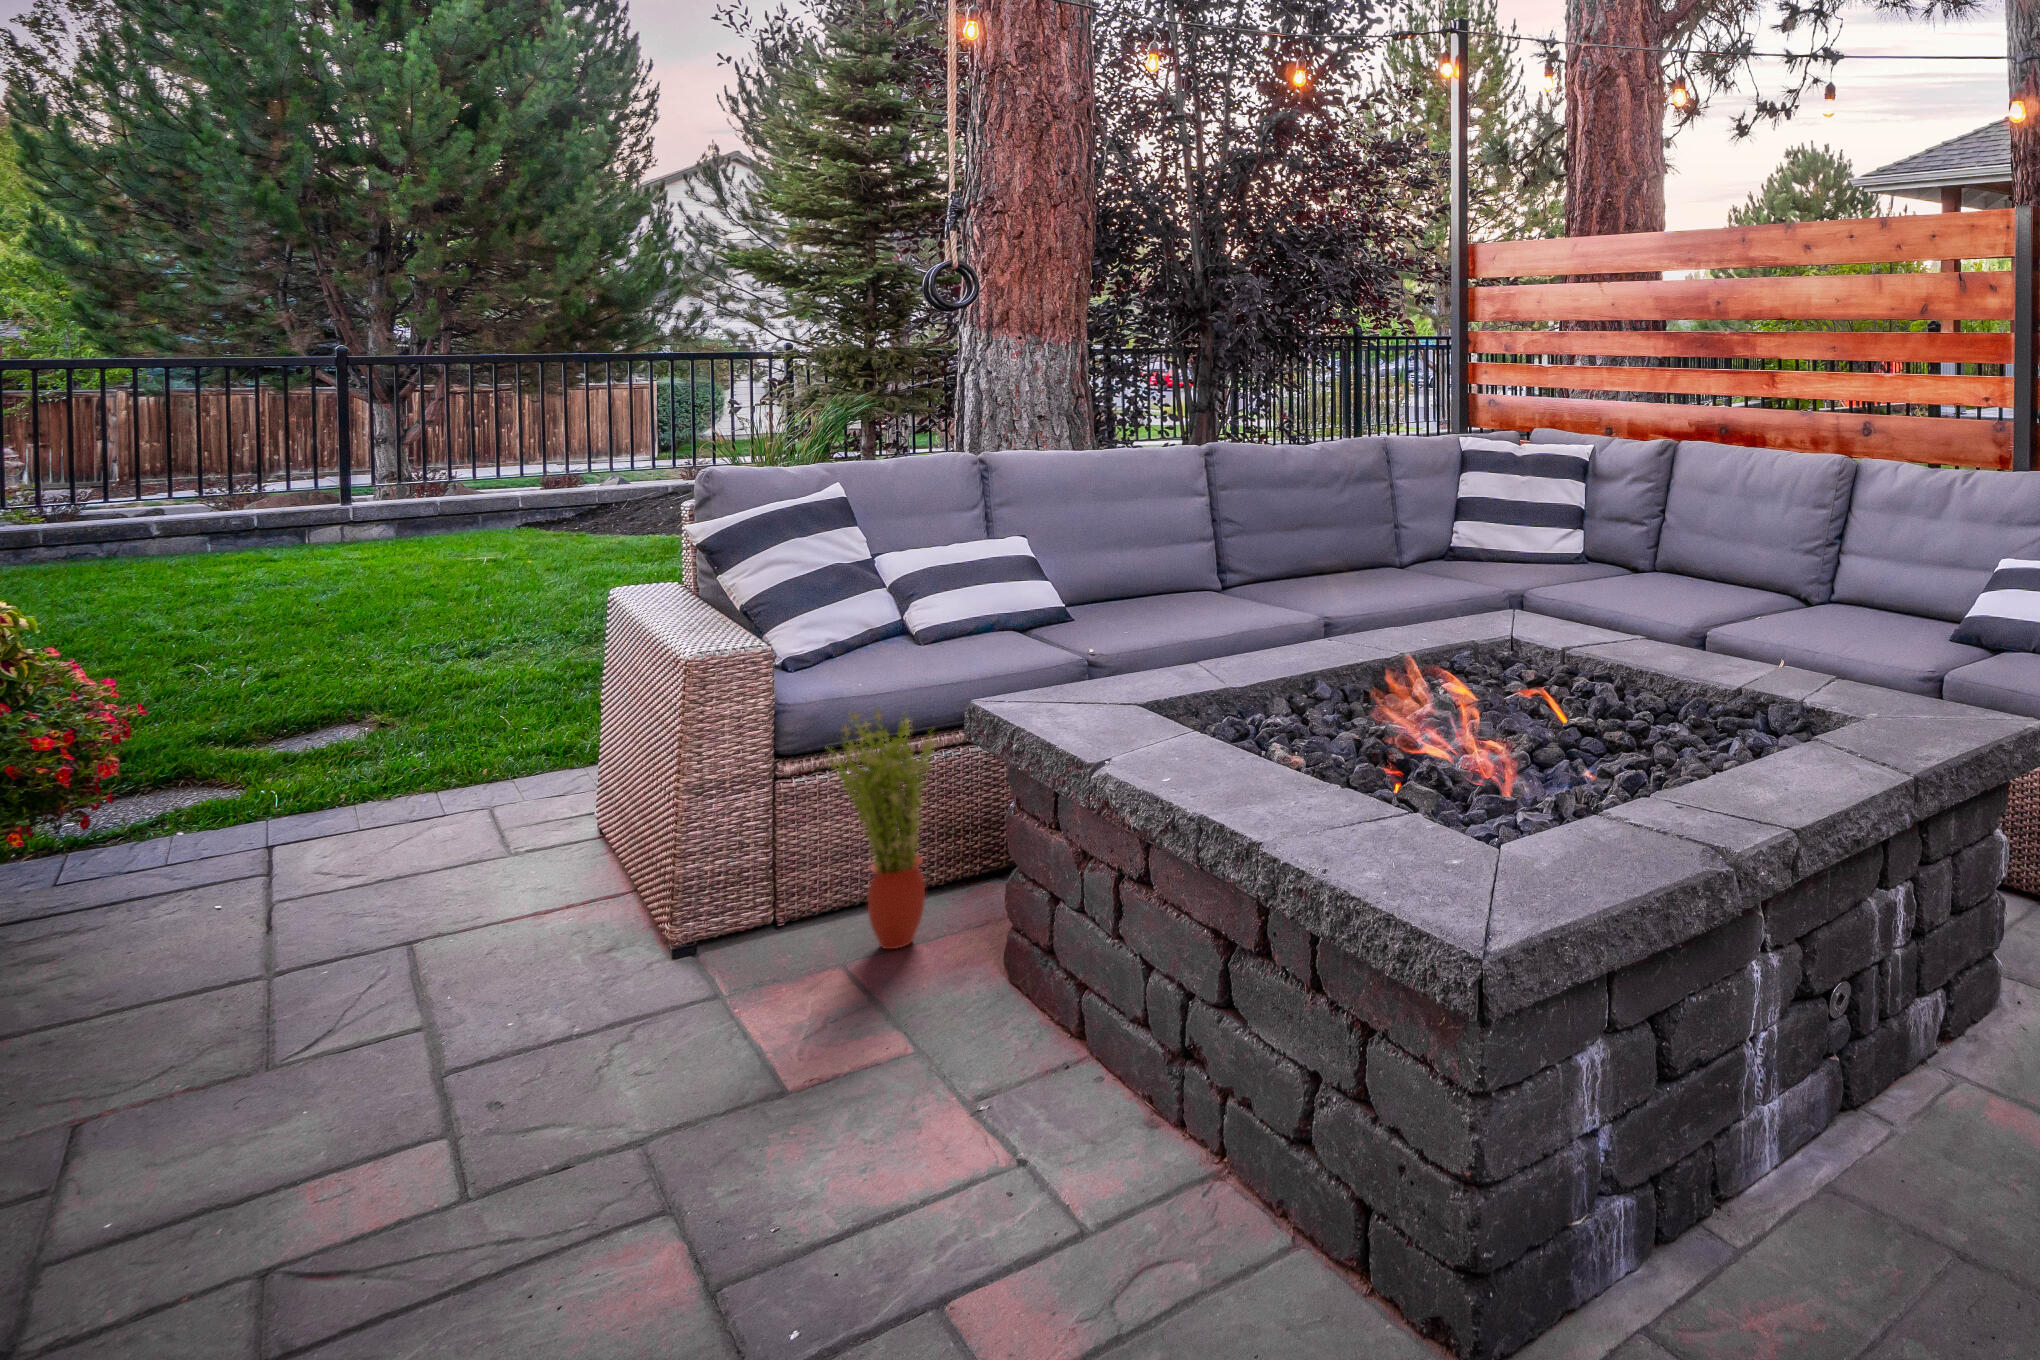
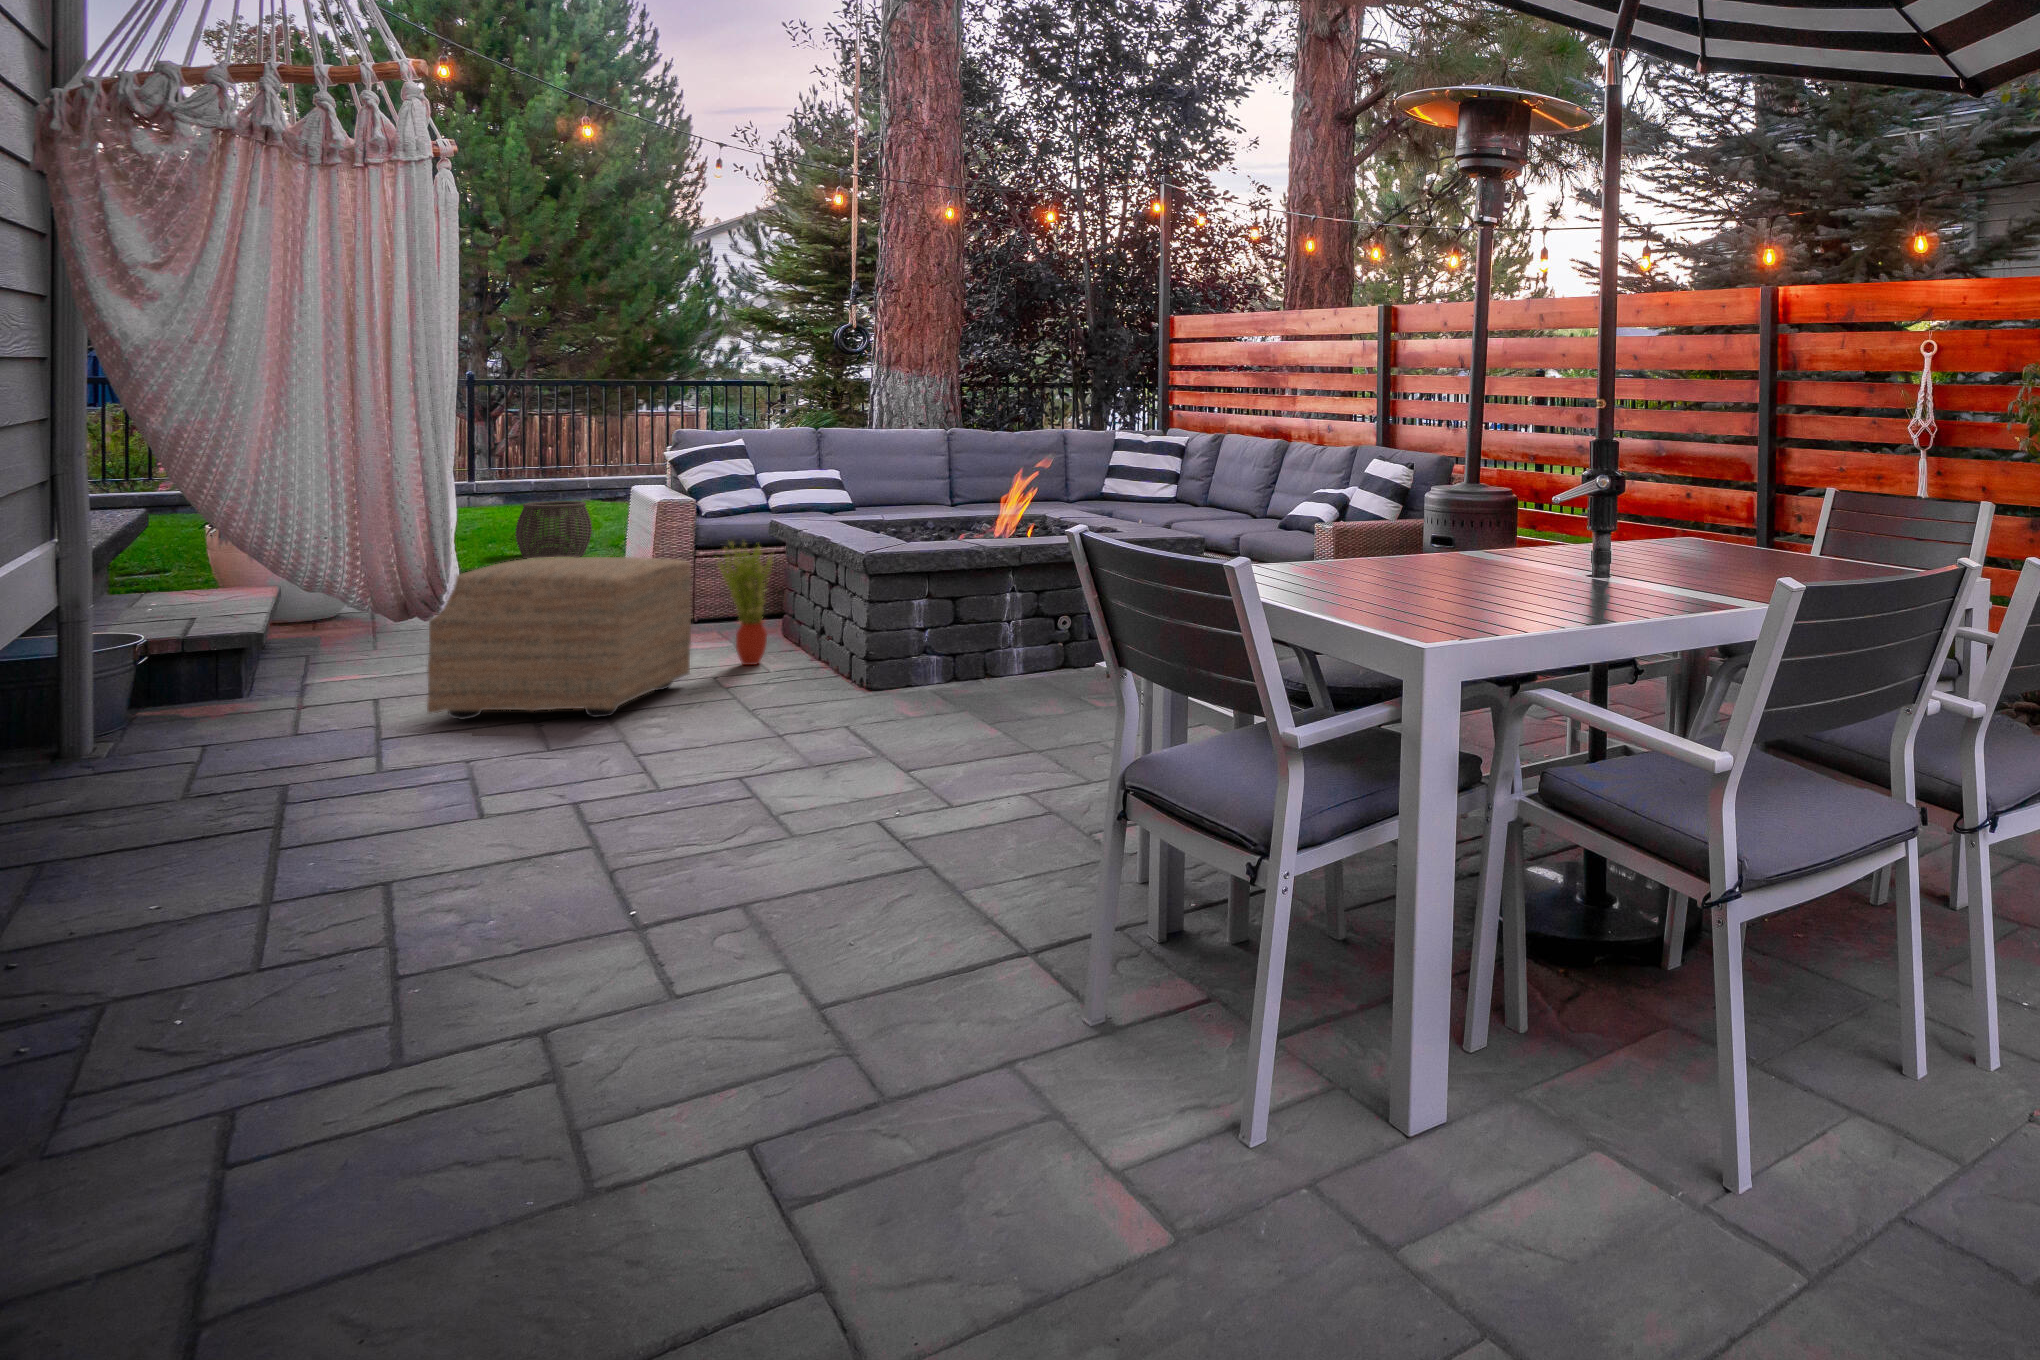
woven basket: none [430,552,548,644] -> present [515,501,592,559]
ottoman: none [205,783,800,1262] -> present [427,557,691,720]

